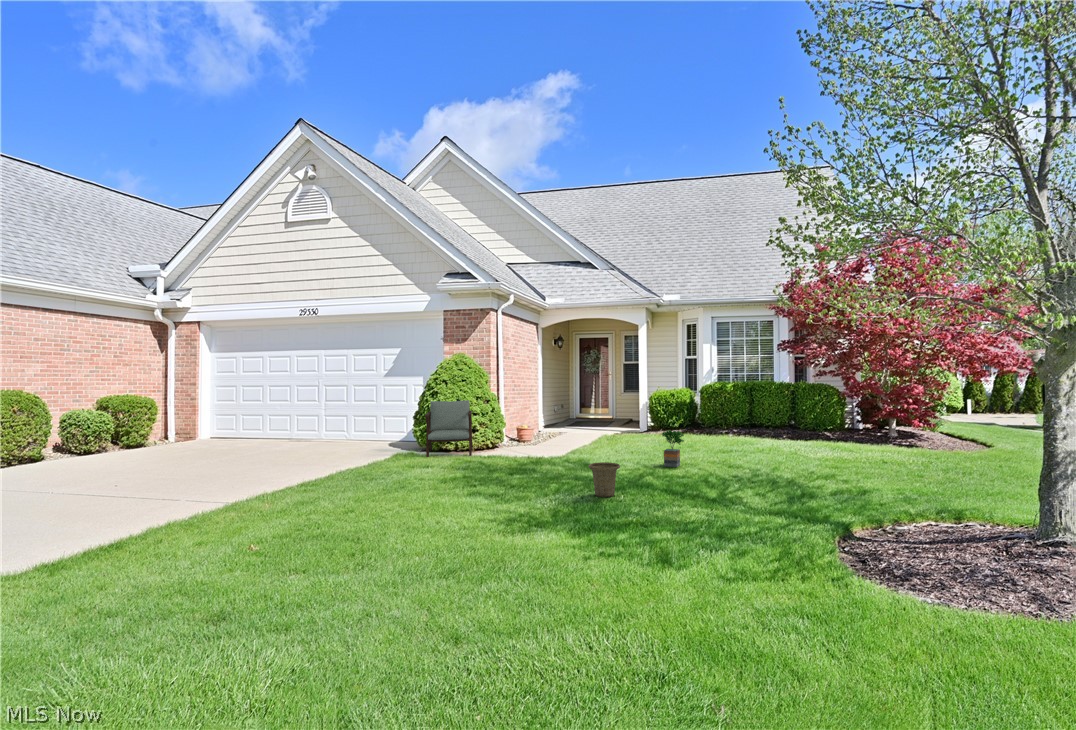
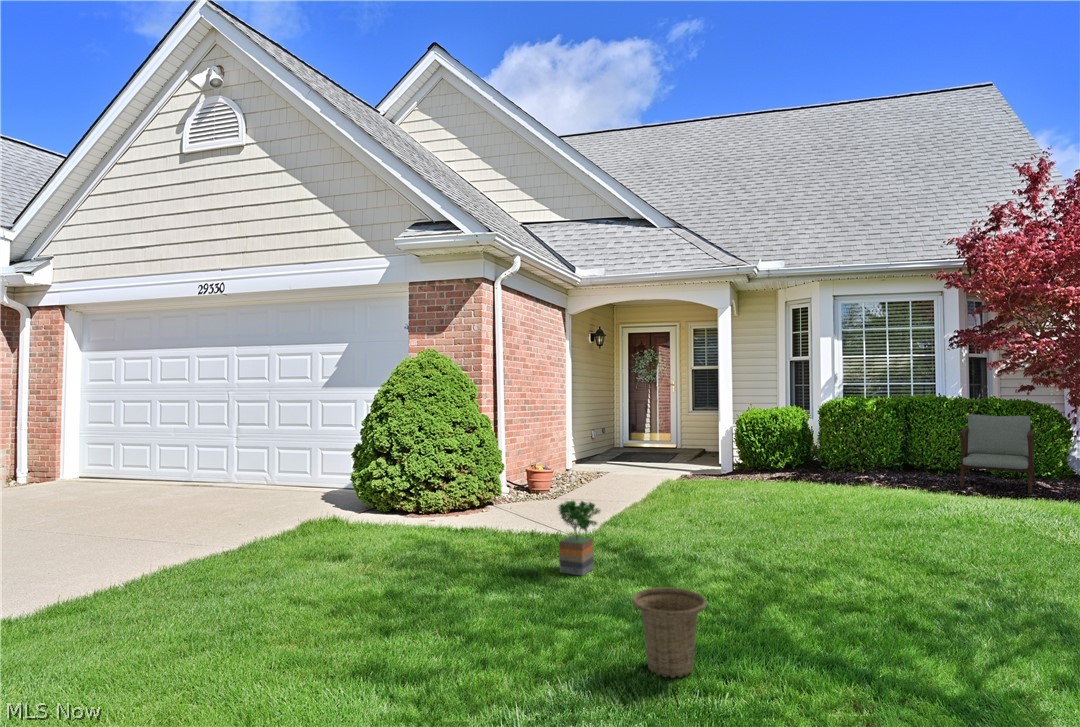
lounge chair: present [425,400,473,457] -> present [958,414,1035,493]
potted tree: present [662,430,684,467] -> present [559,501,600,576]

